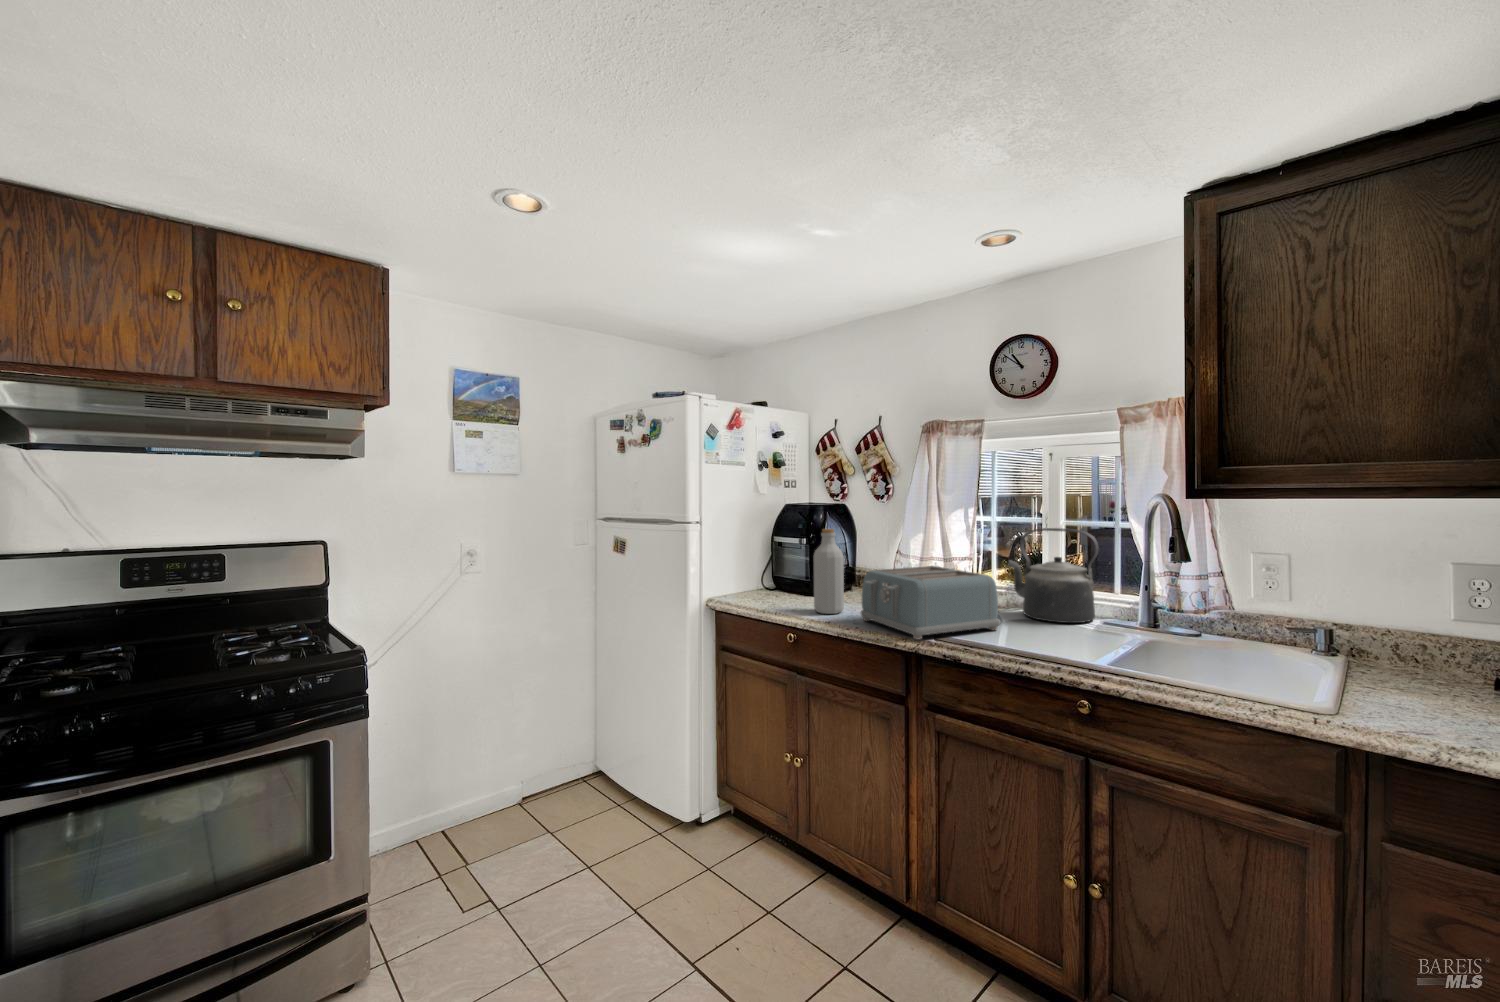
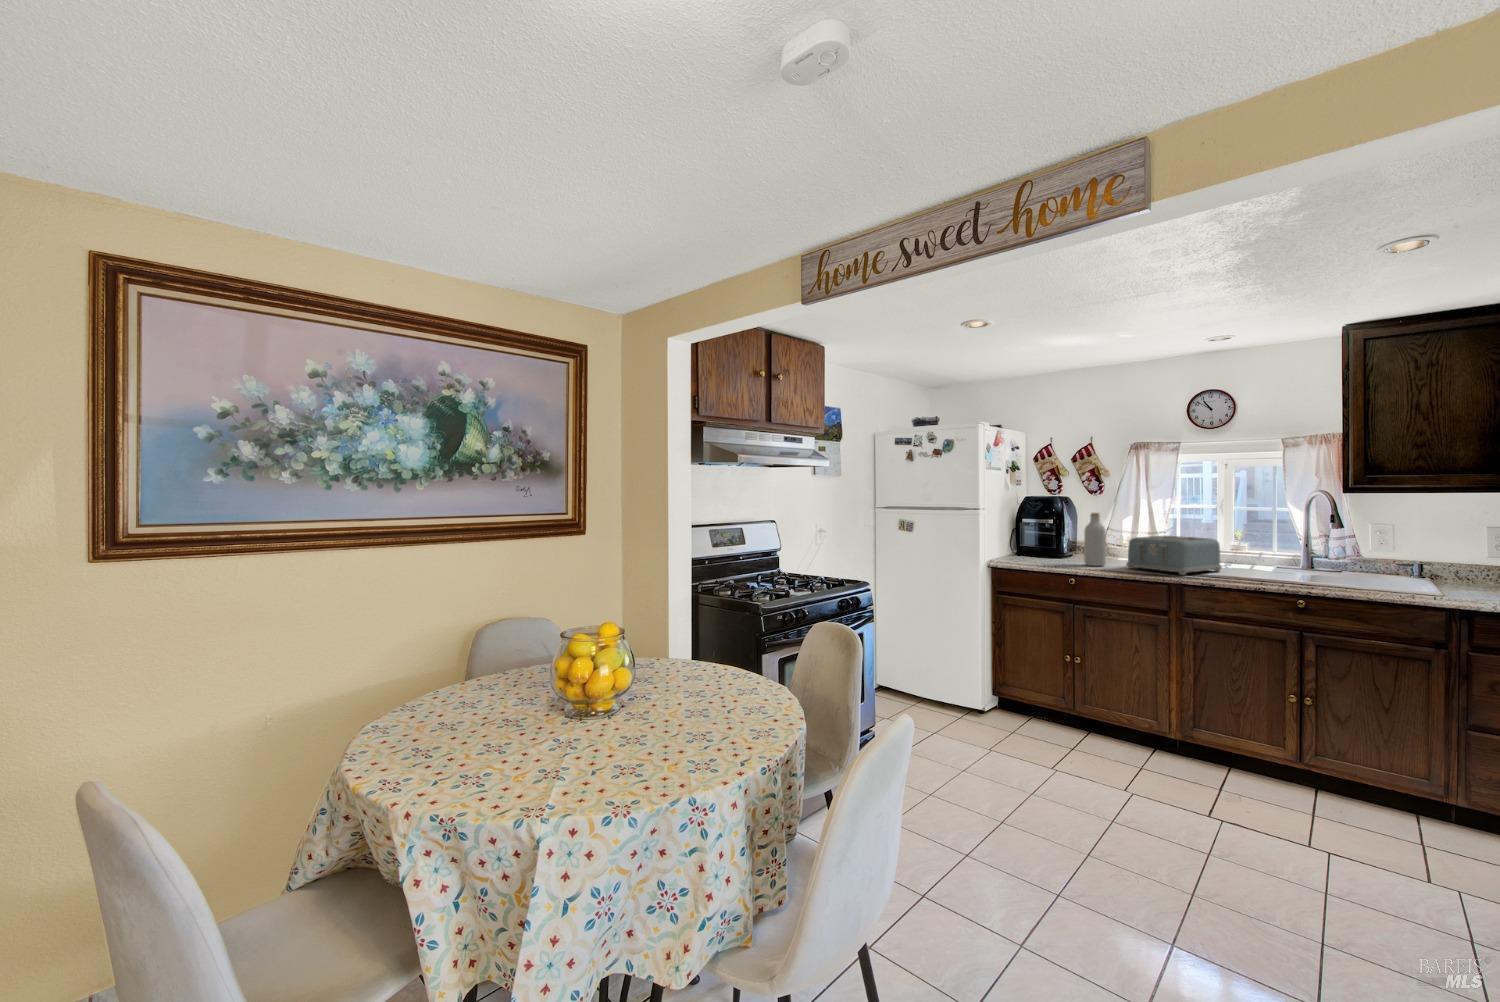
kettle: present [1009,528,1099,623] -> none [1208,512,1274,568]

